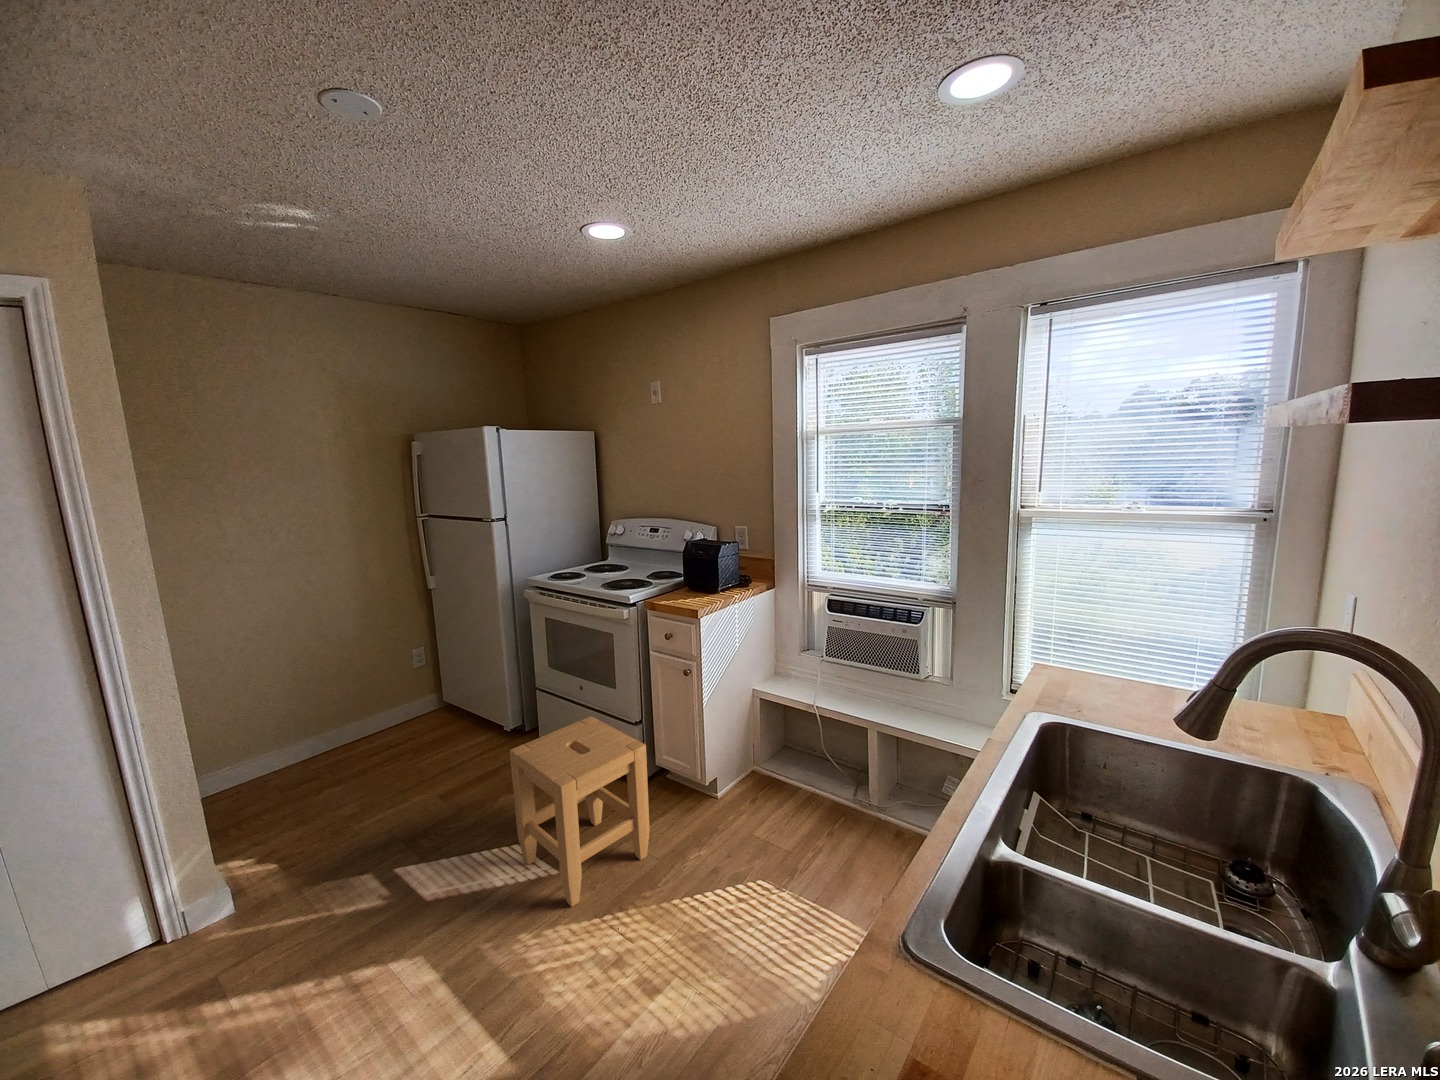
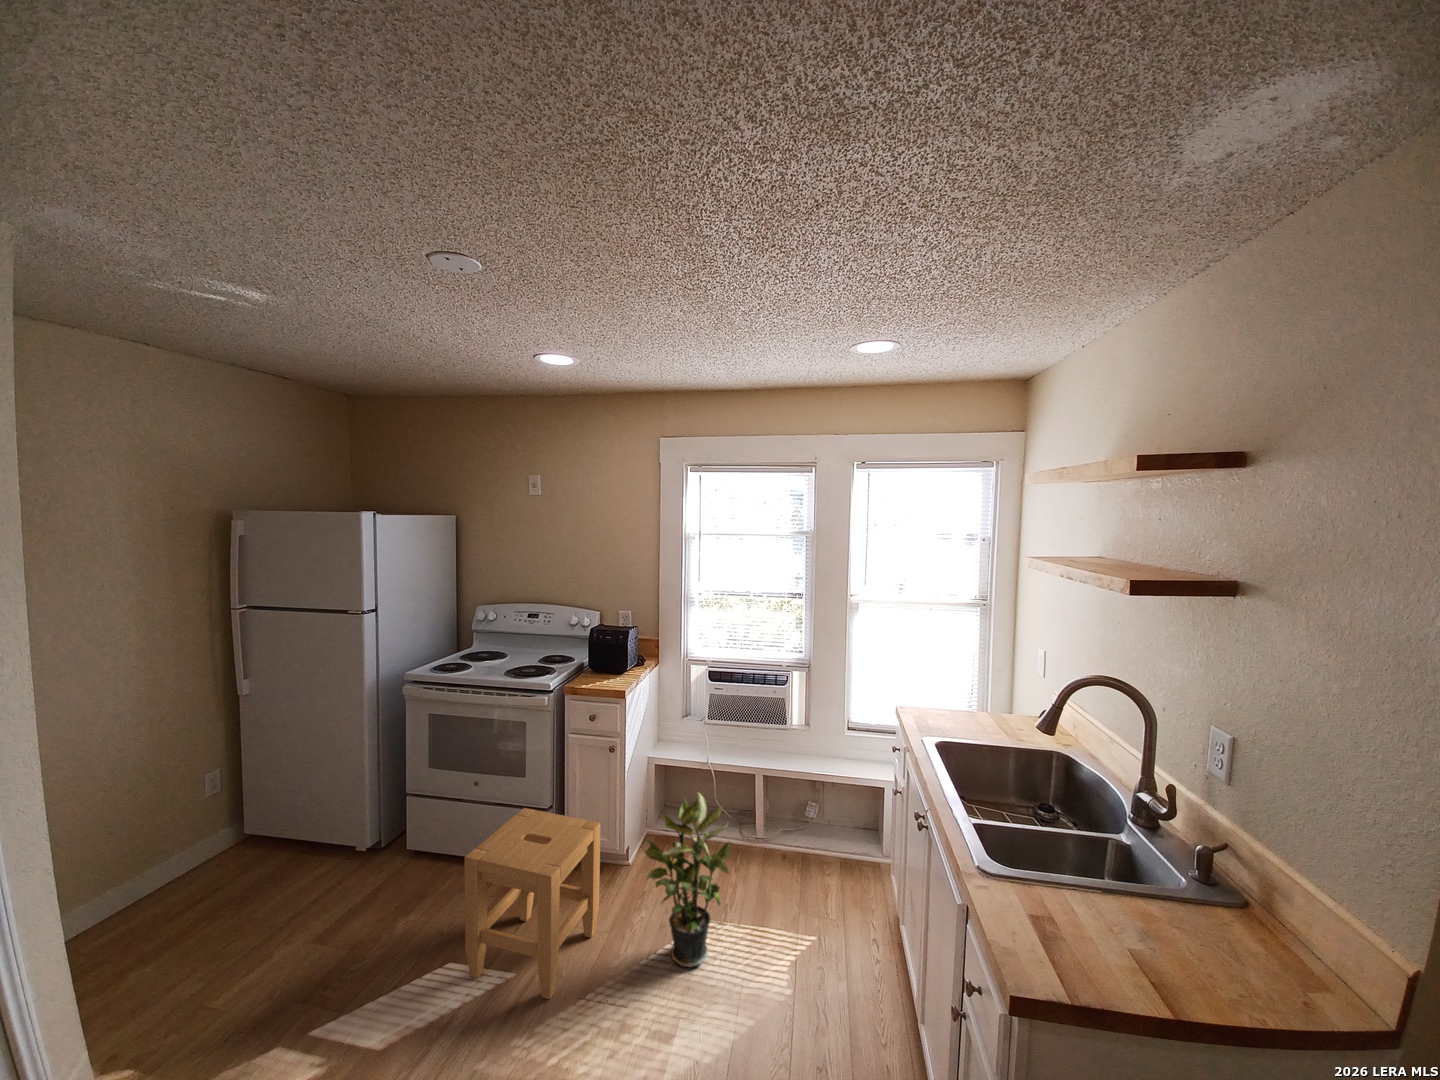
potted plant: none [668,731,773,926] -> present [644,793,730,967]

